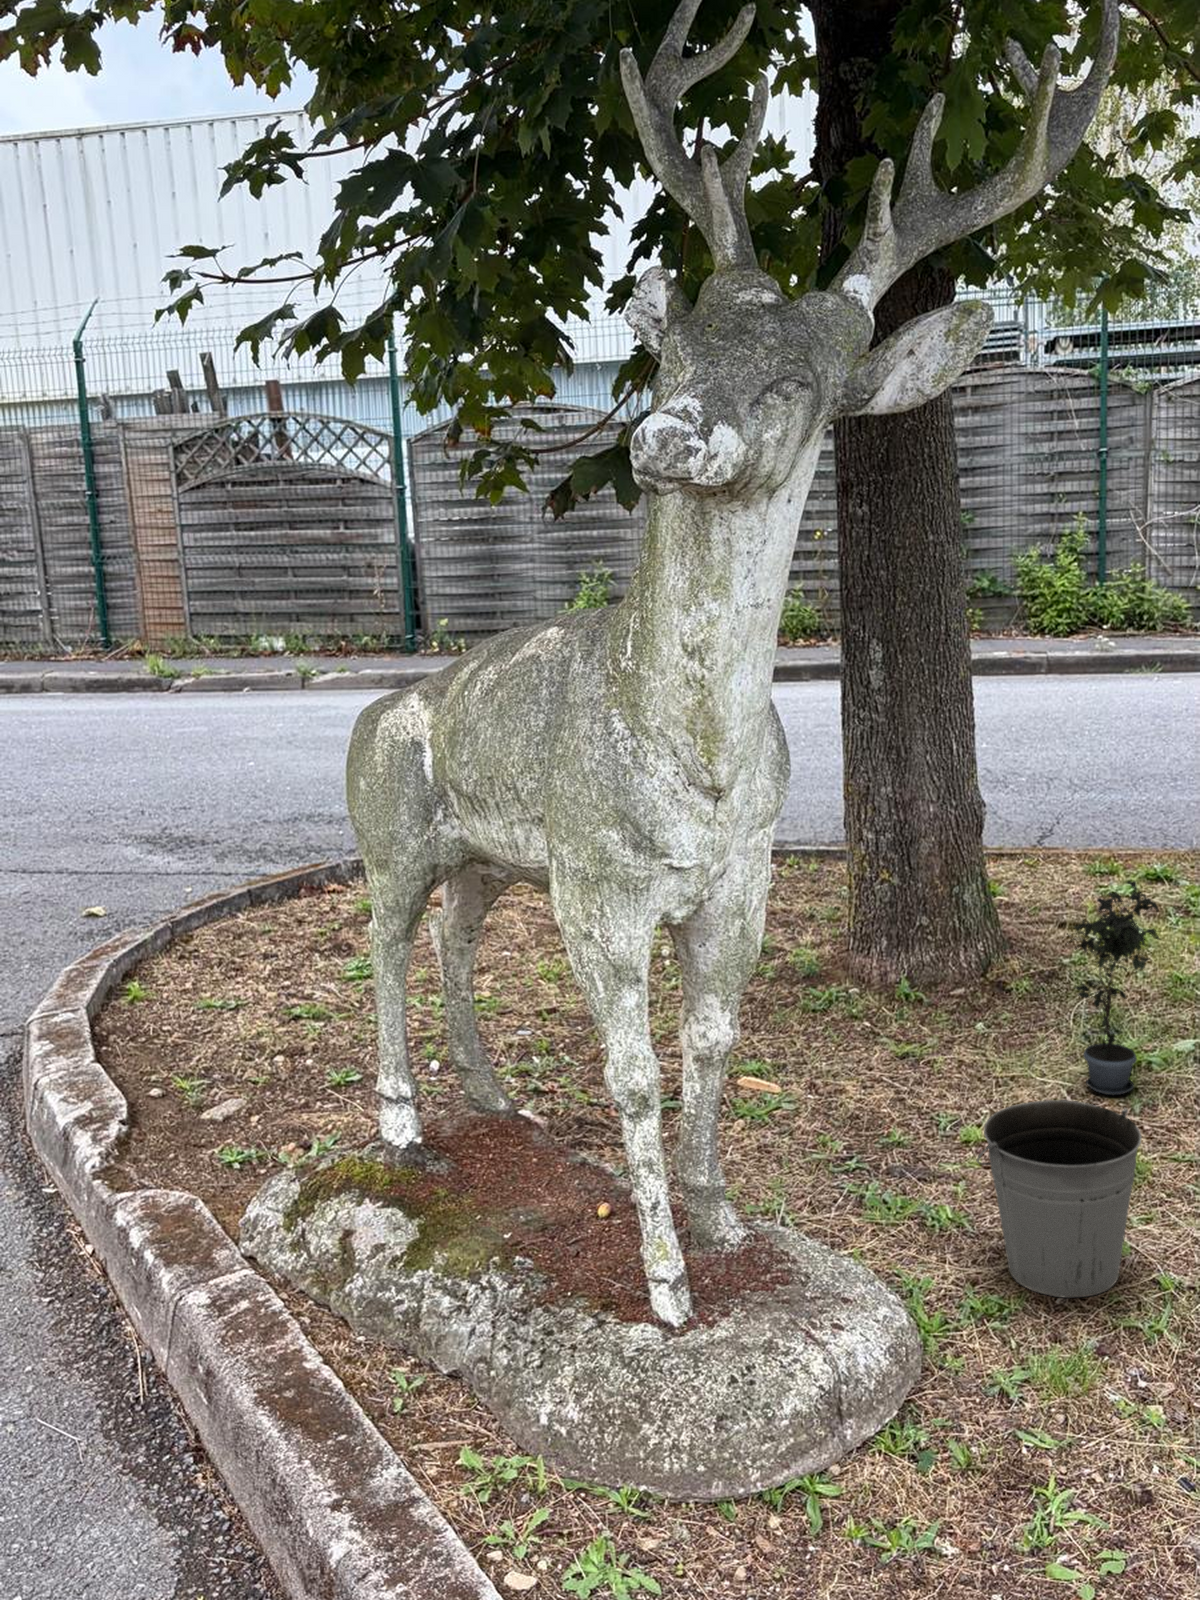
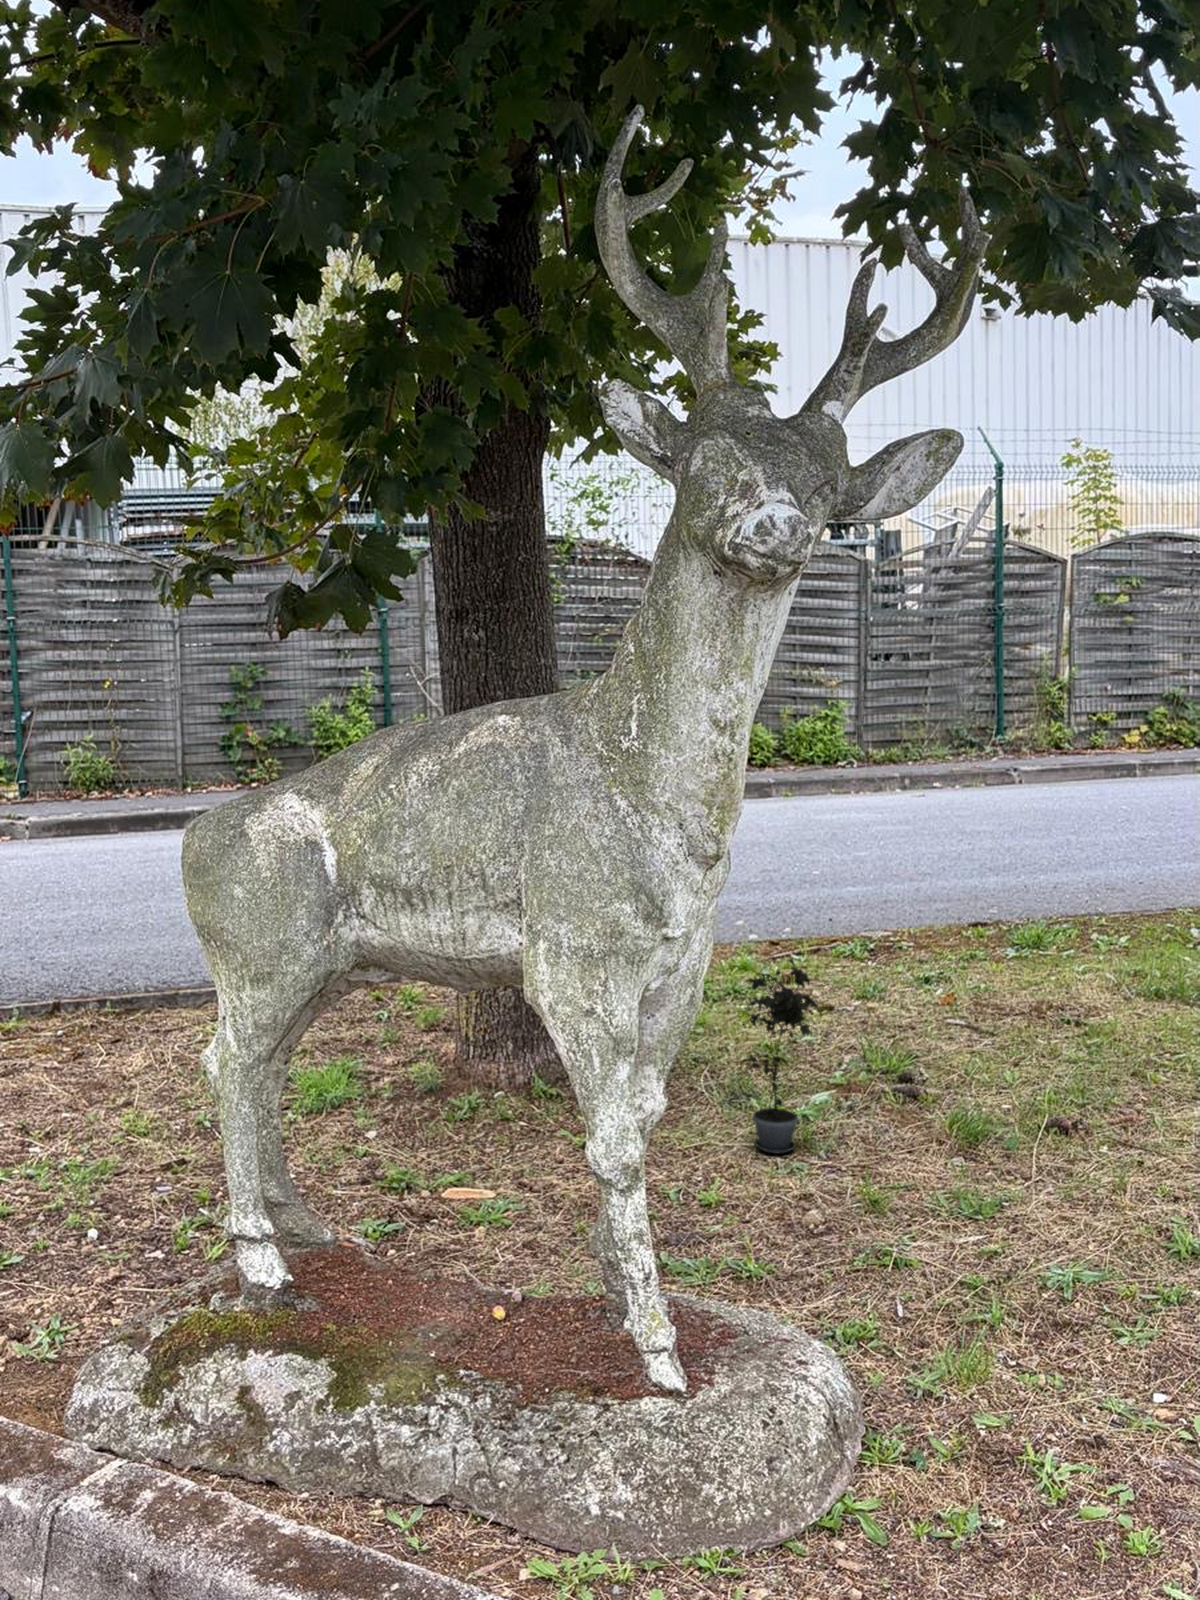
bucket: present [977,1100,1142,1298] -> none [804,1139,945,1314]

